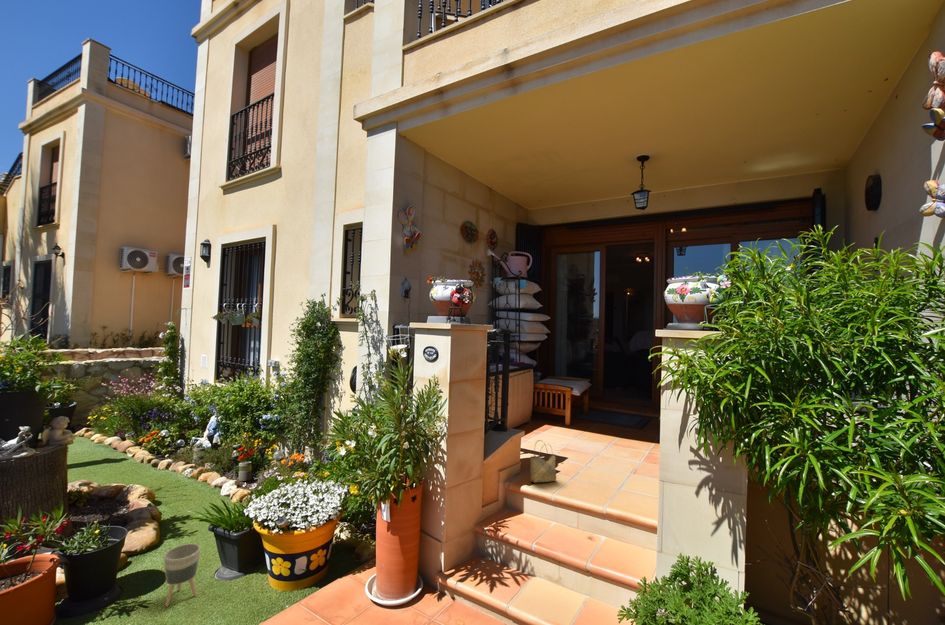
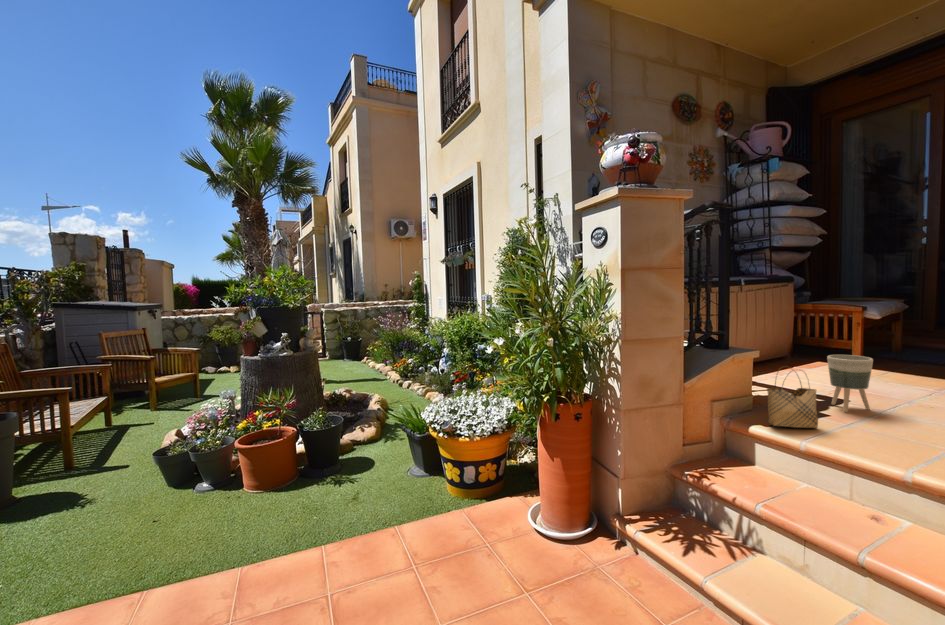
planter: present [164,544,200,607] -> present [827,355,873,412]

